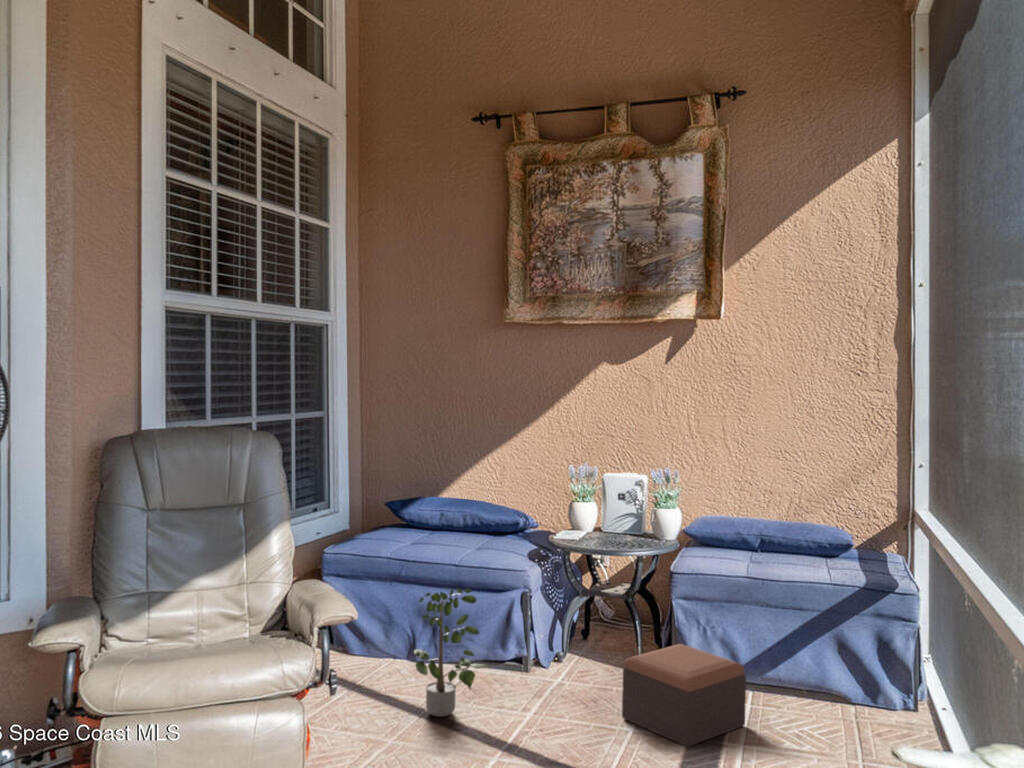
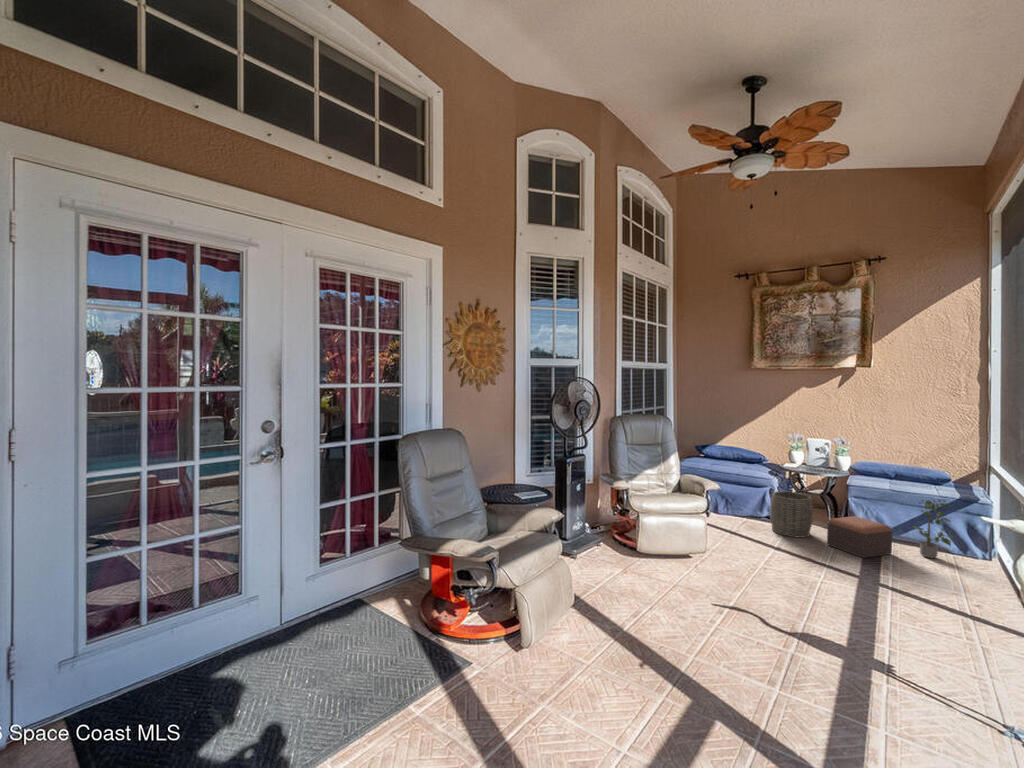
potted plant: present [414,587,487,717] -> present [913,499,952,558]
woven basket: none [514,596,600,705] -> present [770,491,813,538]

